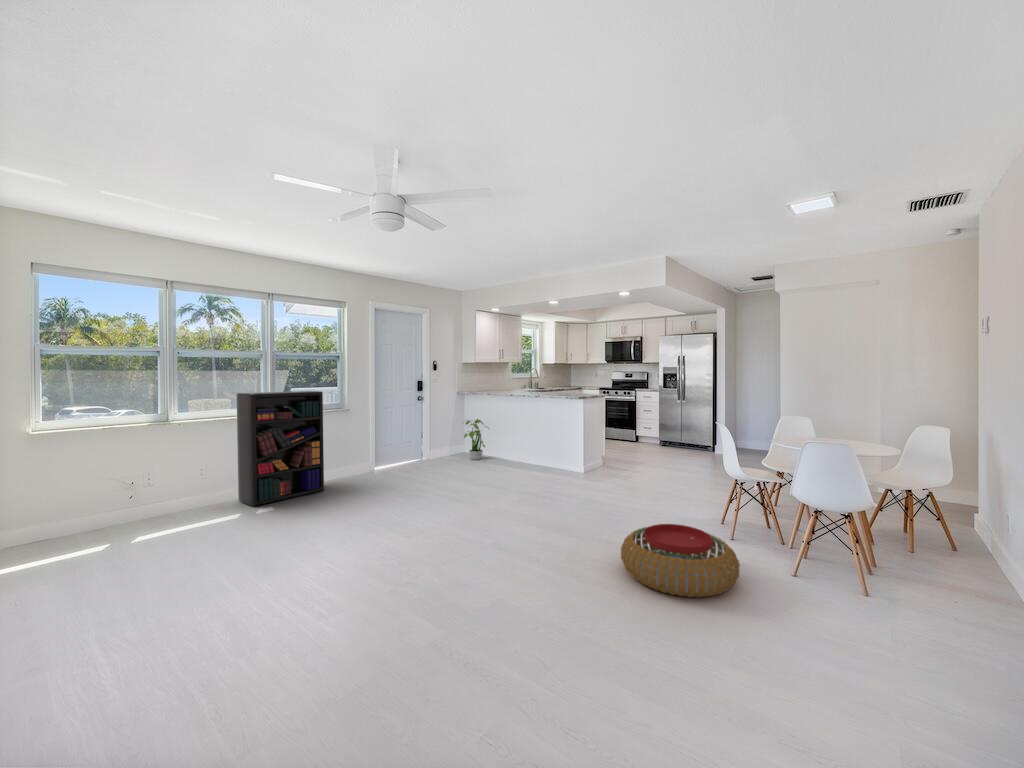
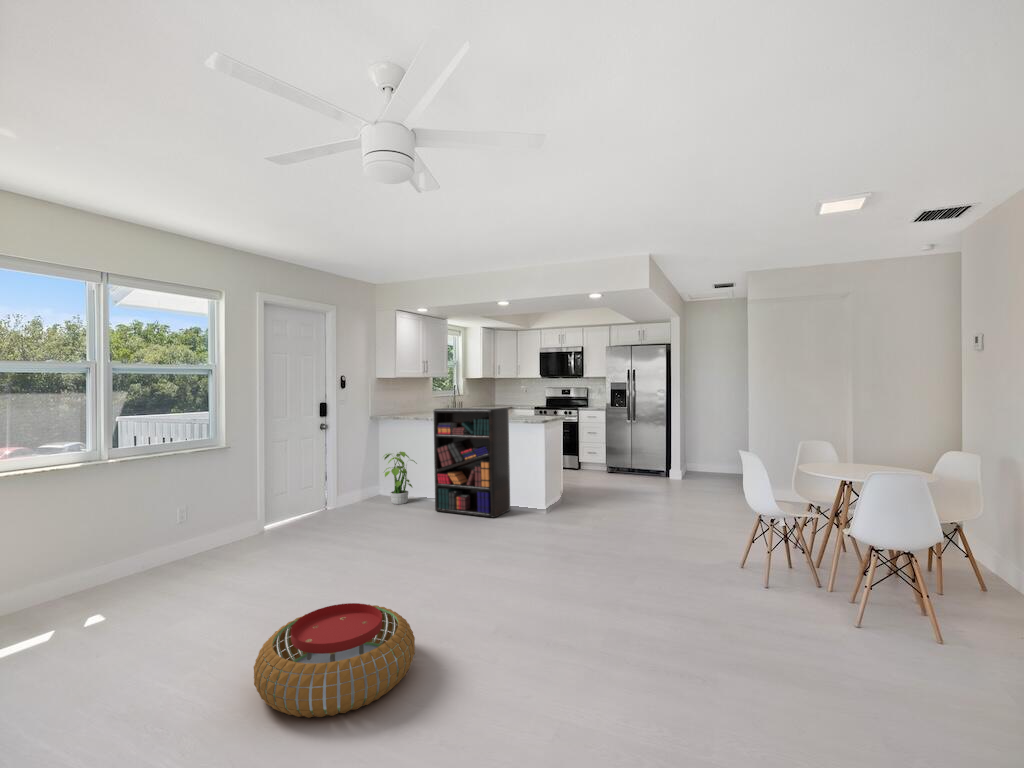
bookshelf: present [237,391,324,506] -> present [434,408,510,518]
pouf: present [621,524,740,597] -> present [254,603,415,718]

